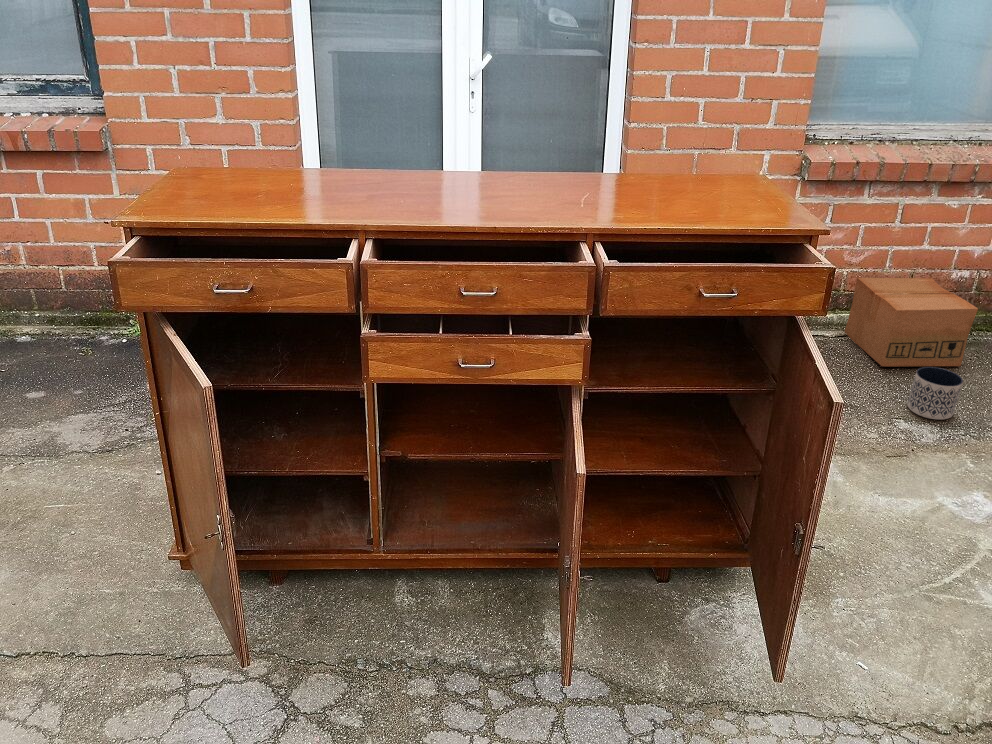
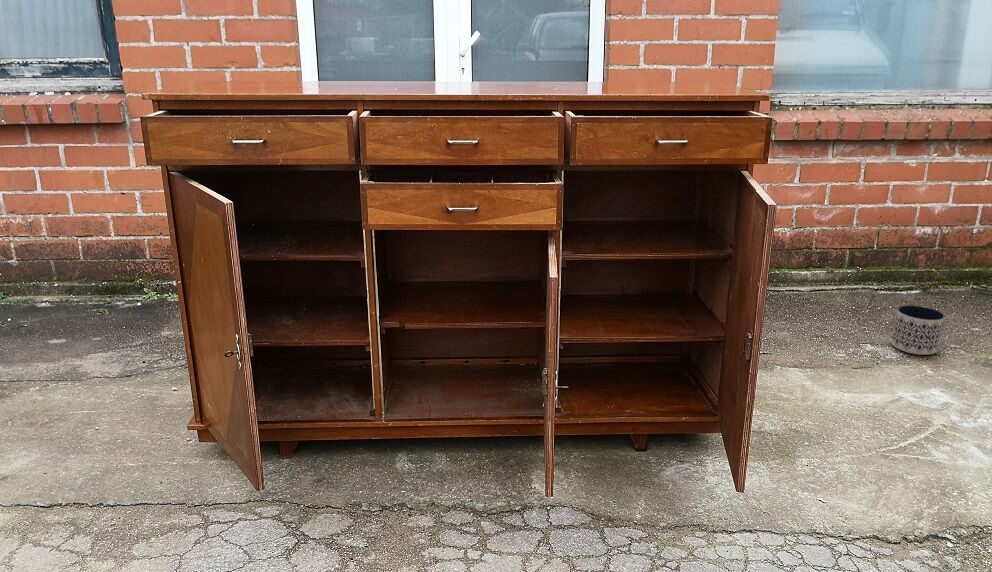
cardboard box: present [845,278,978,366] -> none [819,233,948,312]

